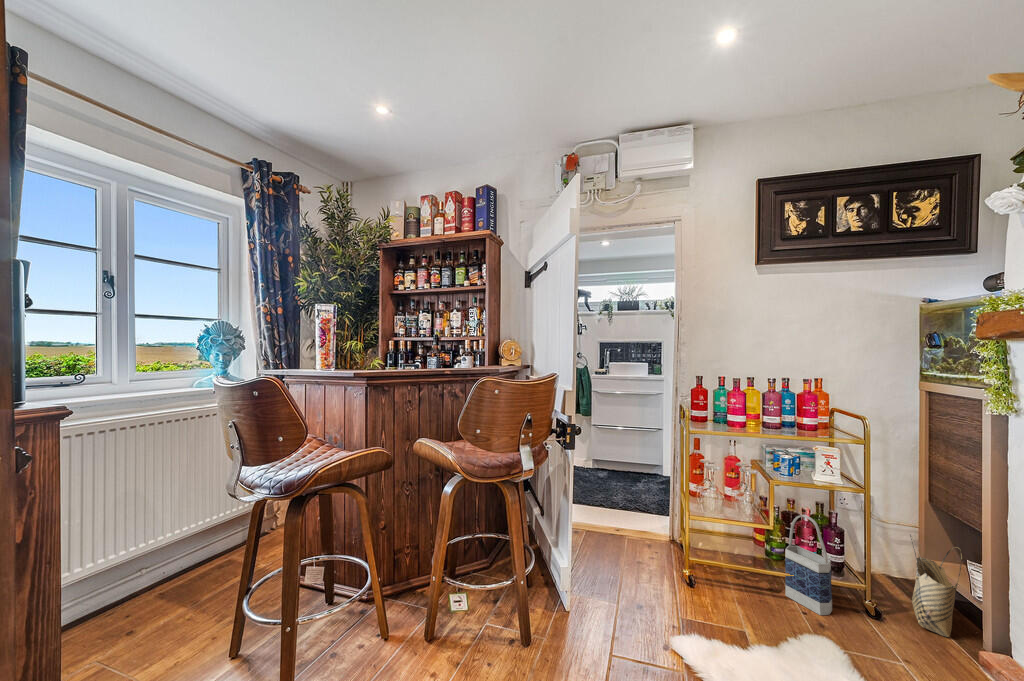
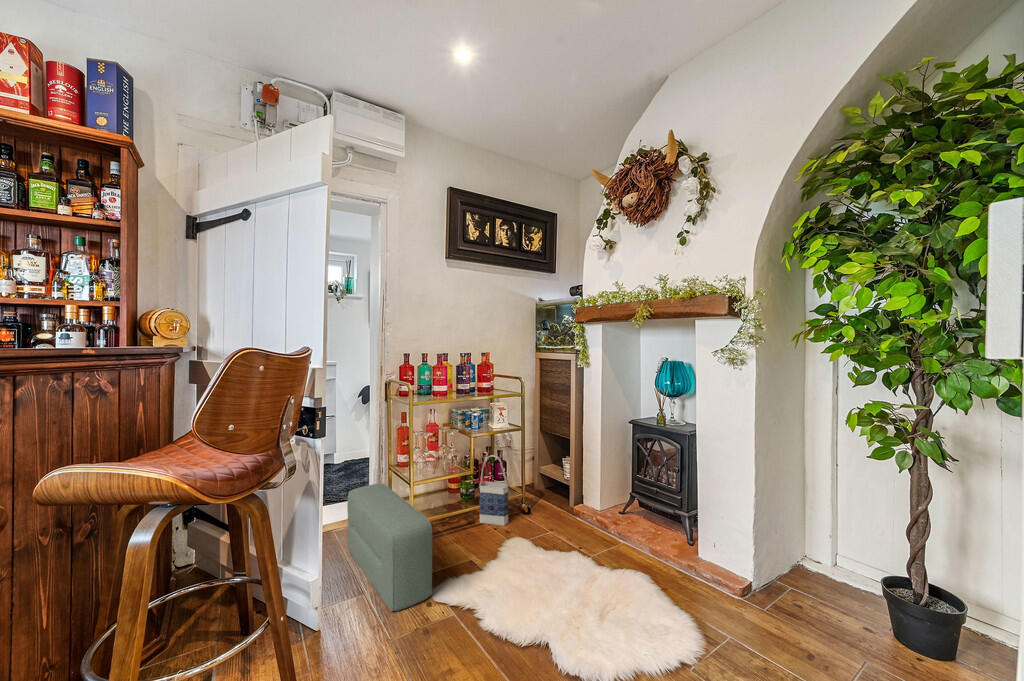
pouf: none [626,503,675,639] -> present [347,484,432,611]
woven basket: present [910,535,962,637] -> none [538,451,564,508]

